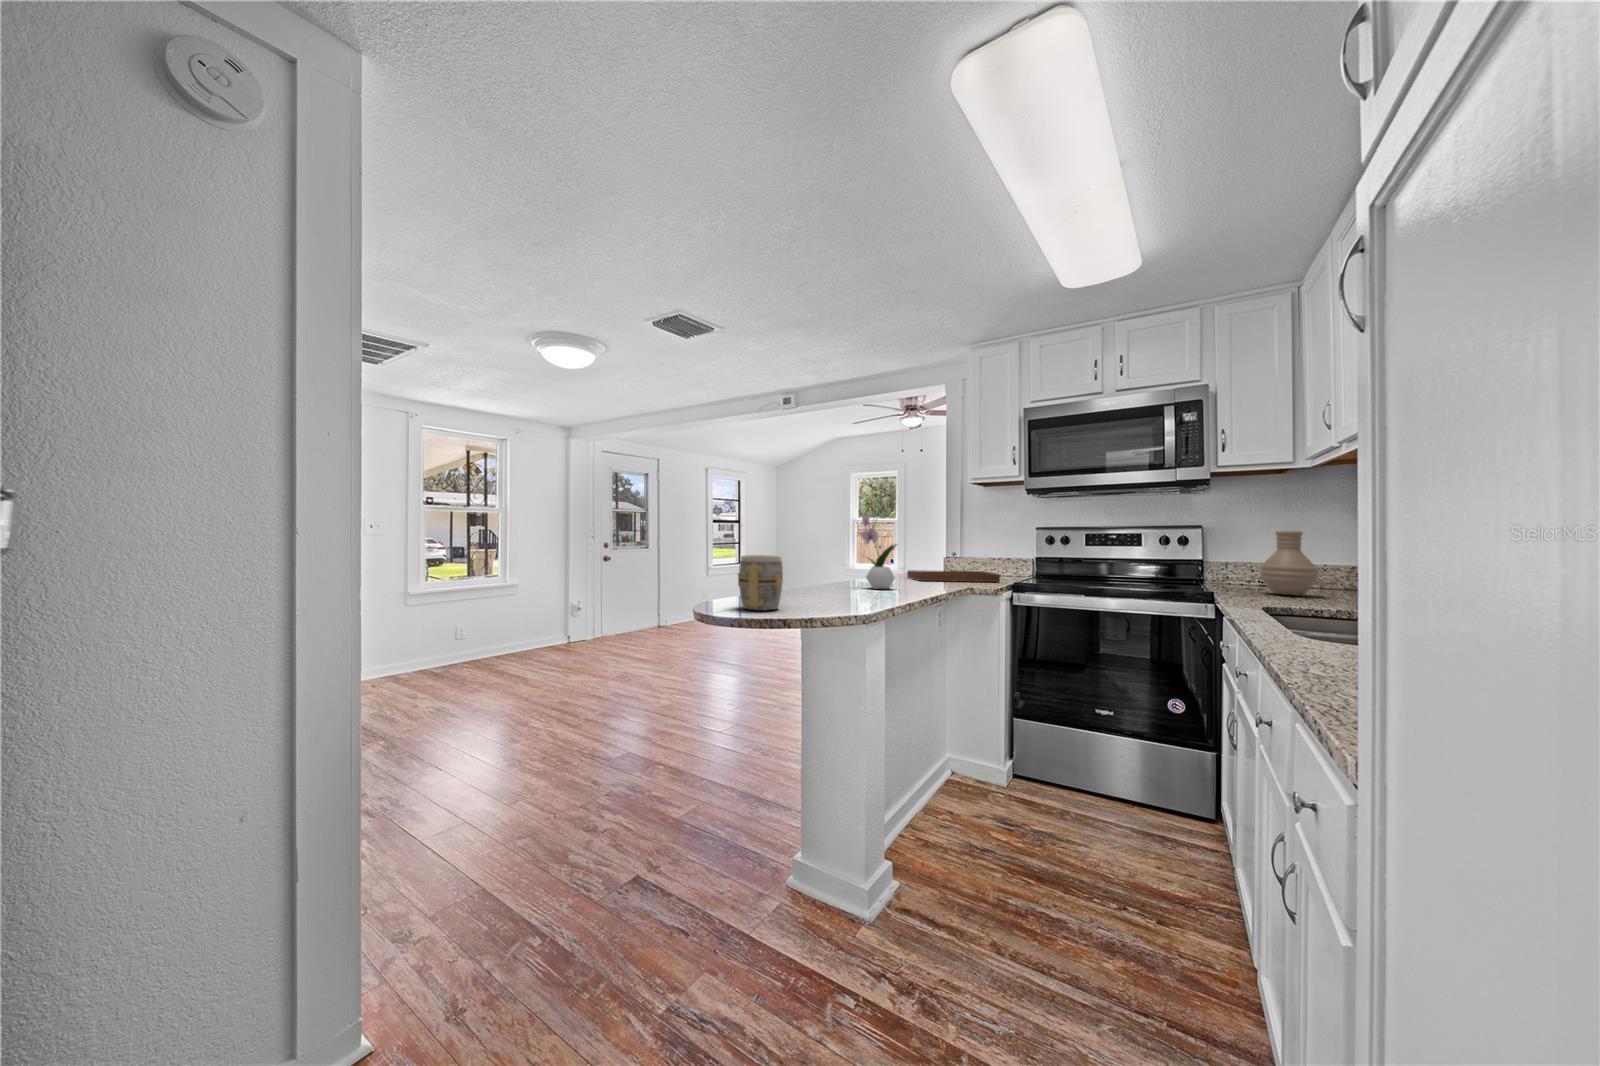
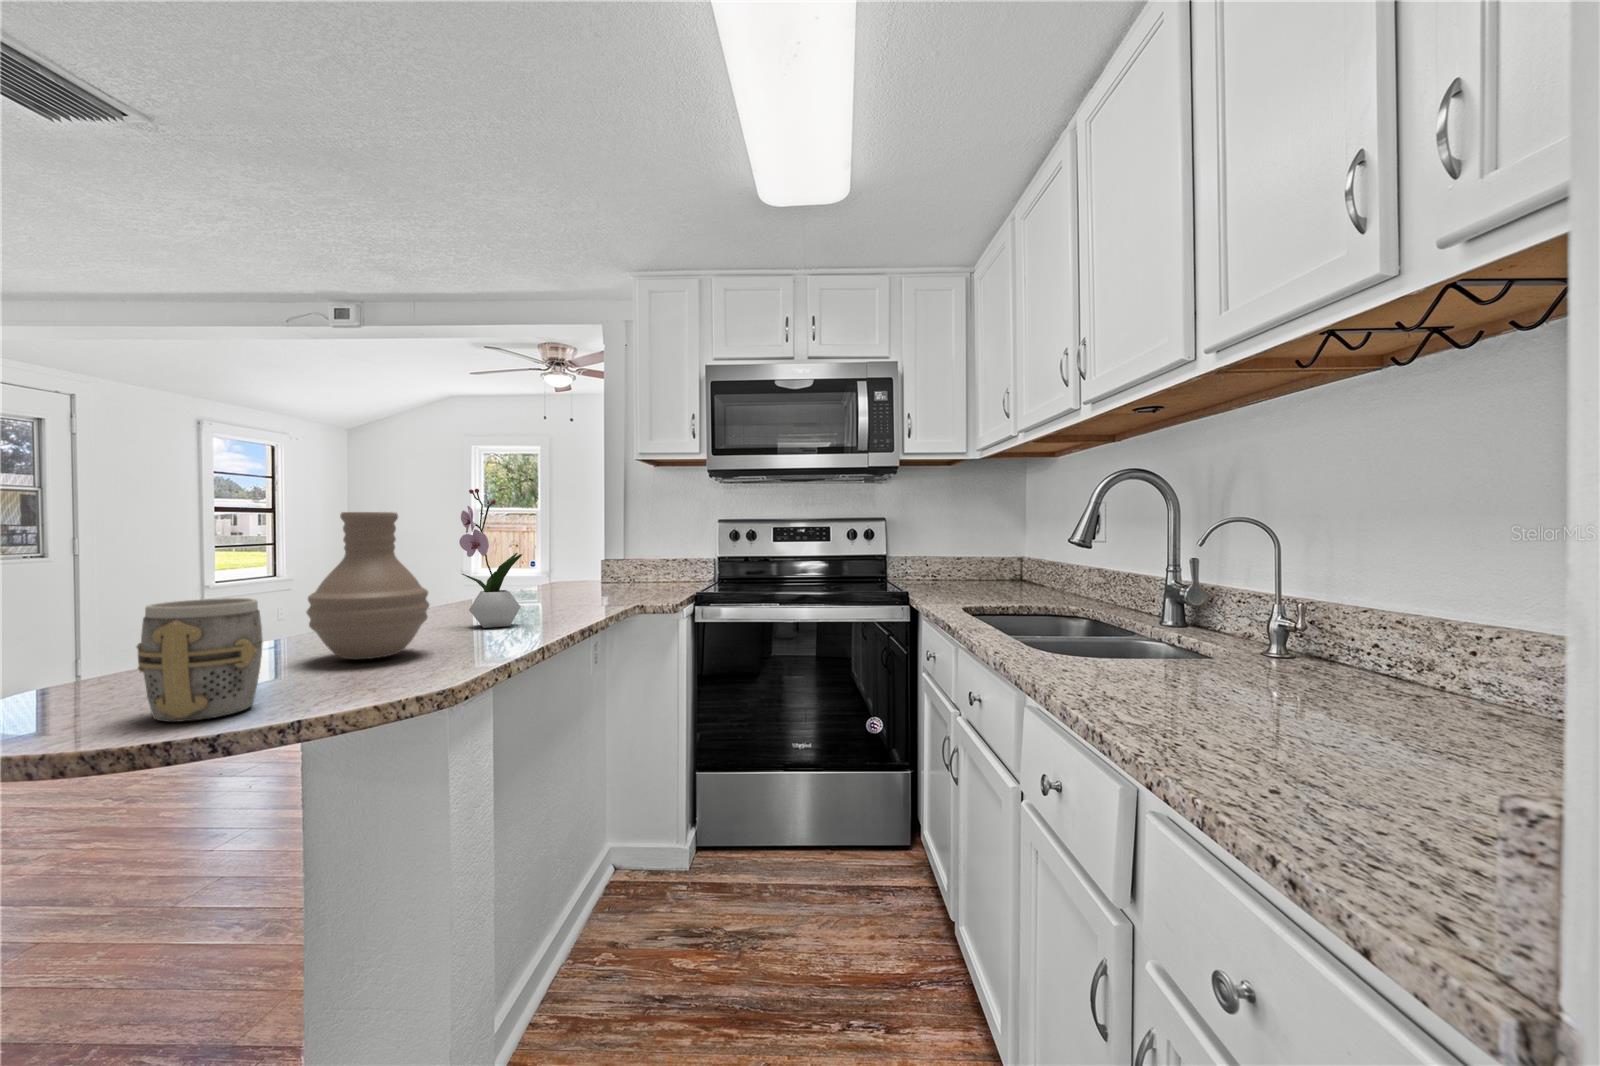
vase: present [1260,531,1318,595] -> present [307,512,429,659]
tray: present [907,552,1000,582] -> none [544,558,675,604]

